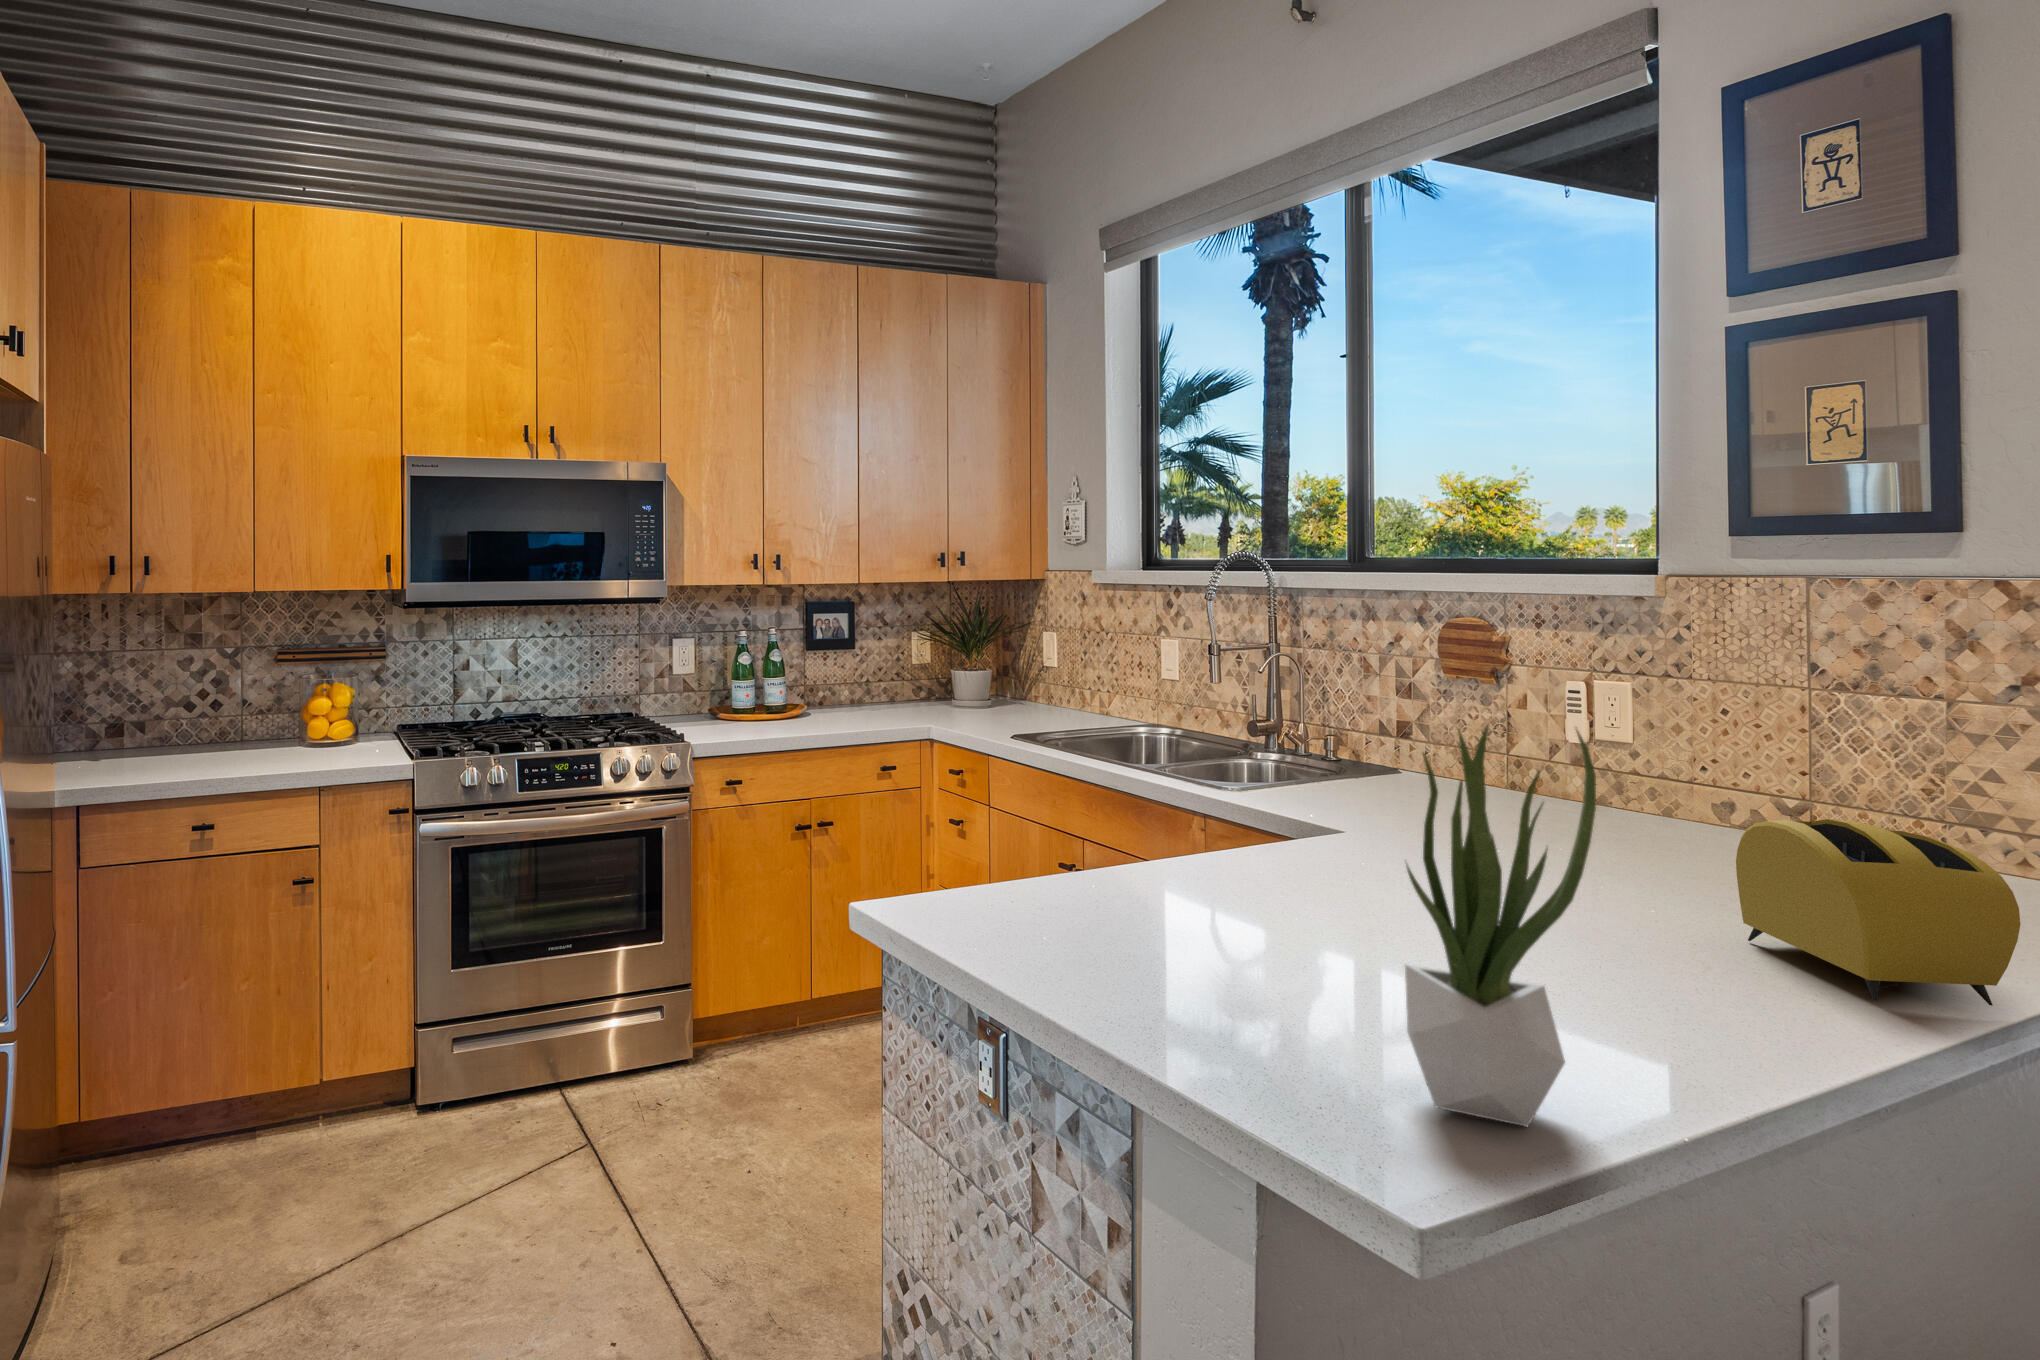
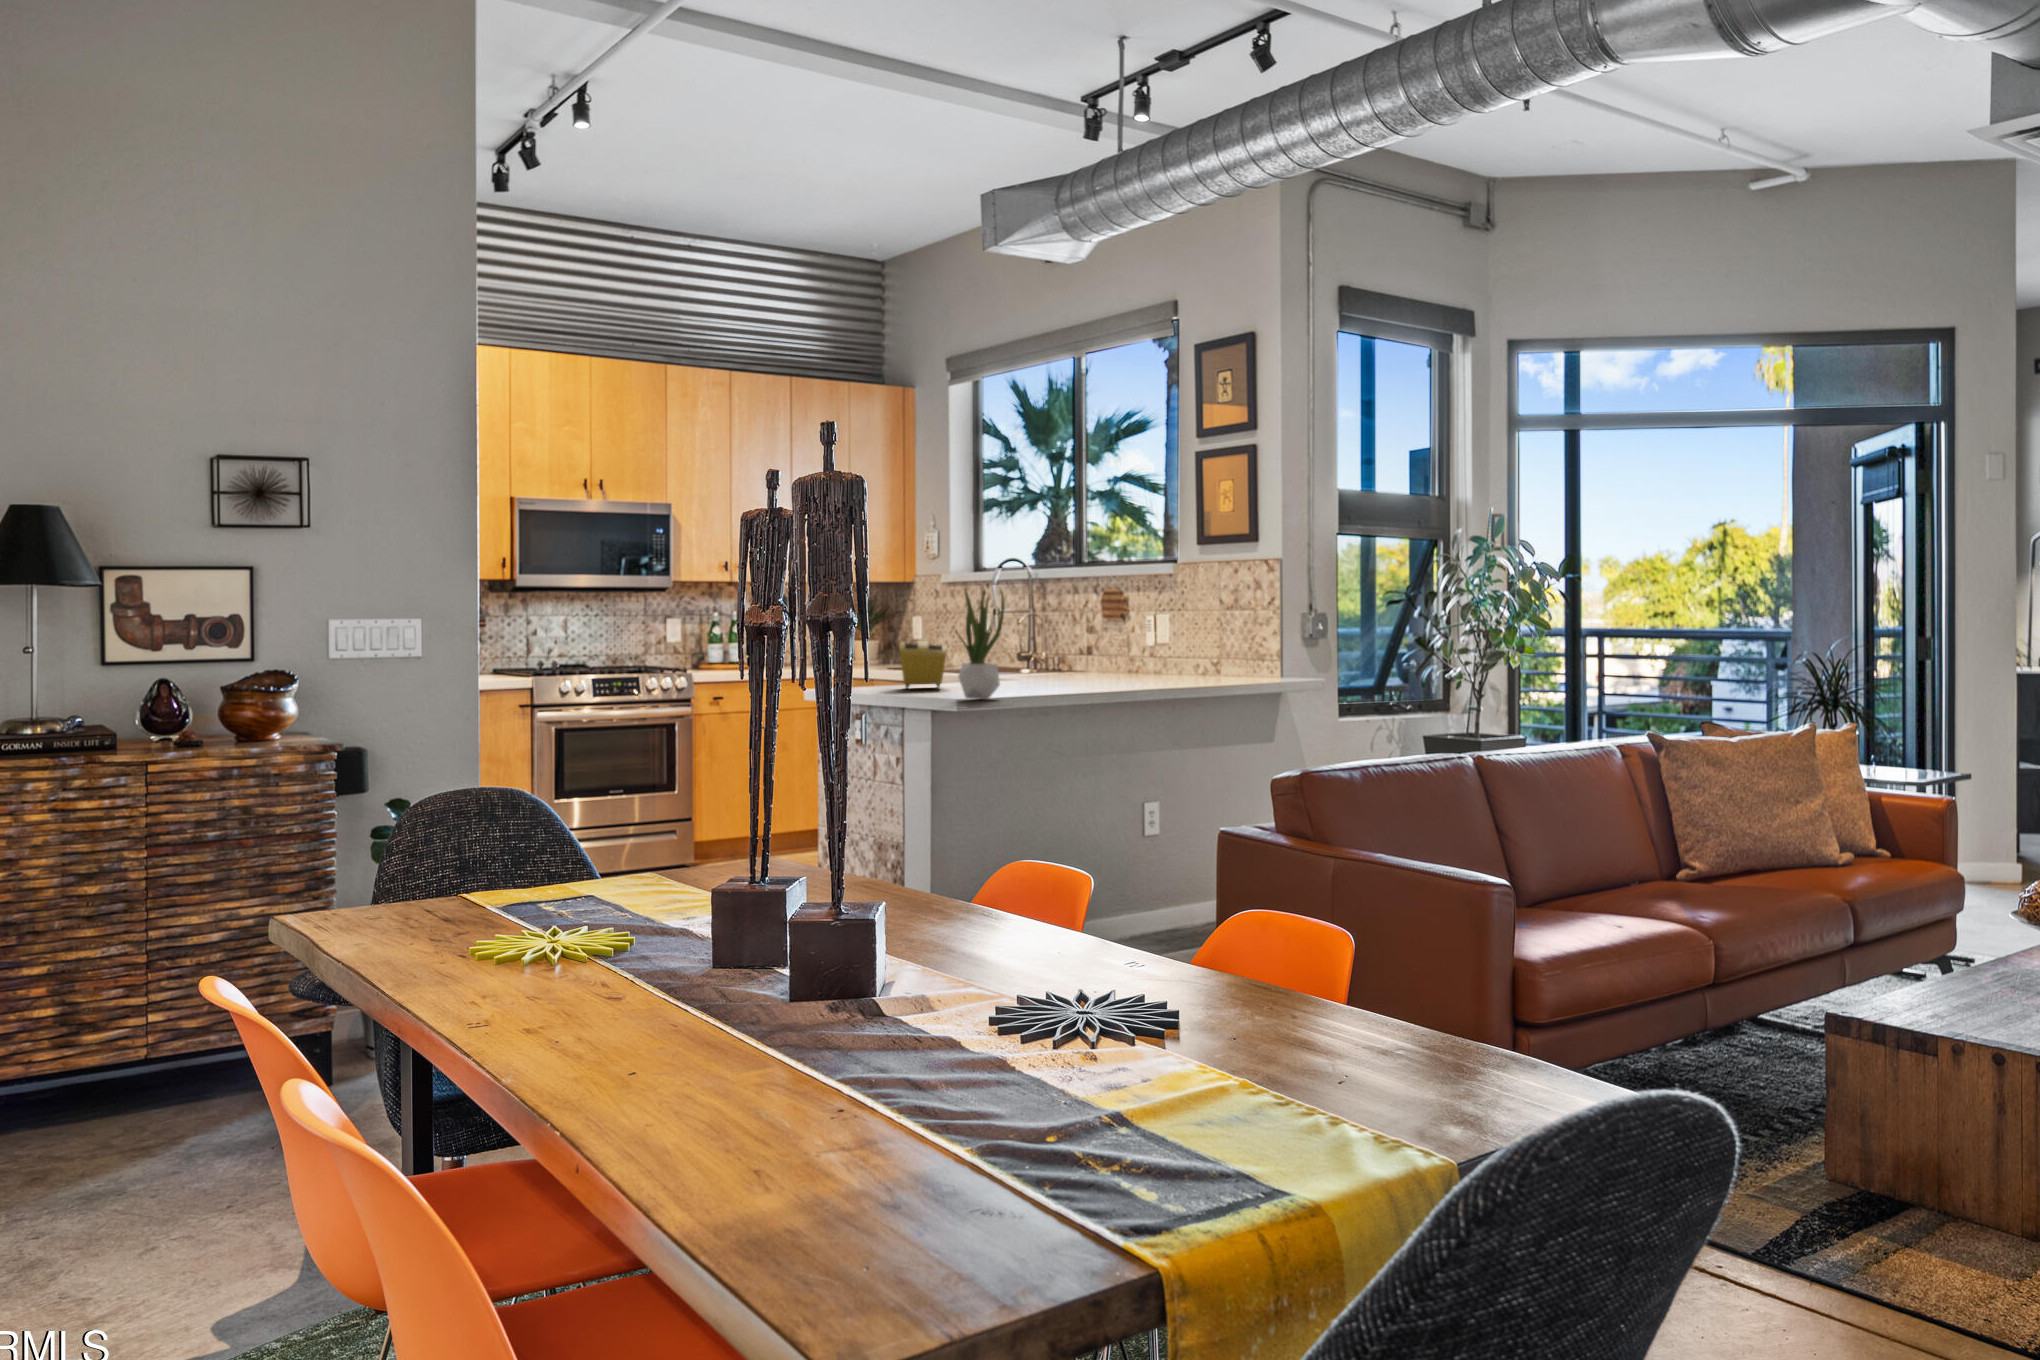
toaster: present [1736,819,2020,1006] -> present [899,641,947,689]

